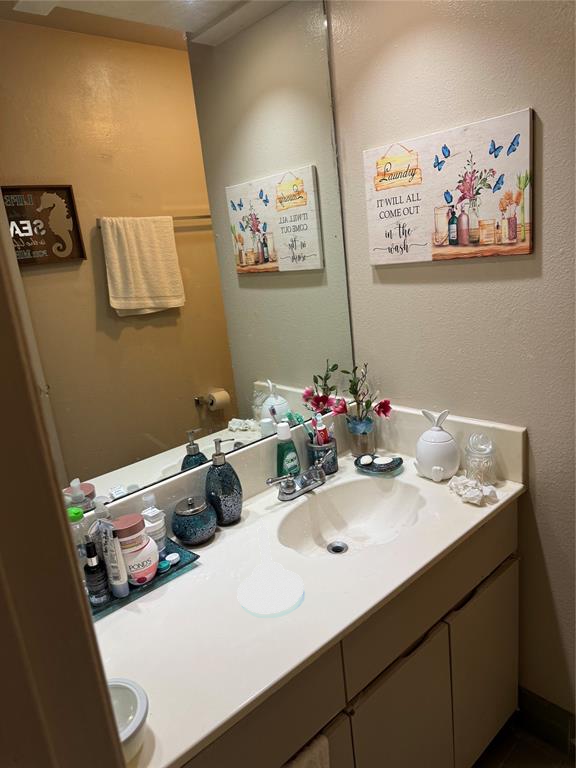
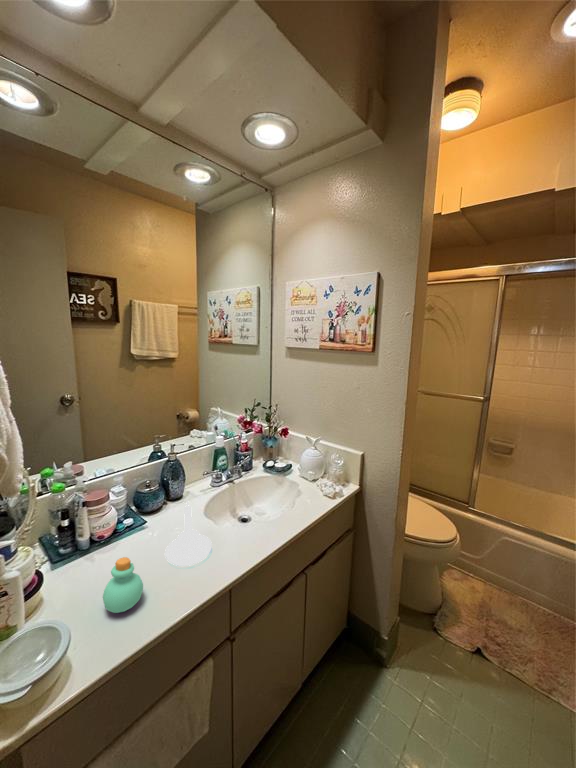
perfume bottle: none [170,602,221,676] -> present [103,557,143,613]

